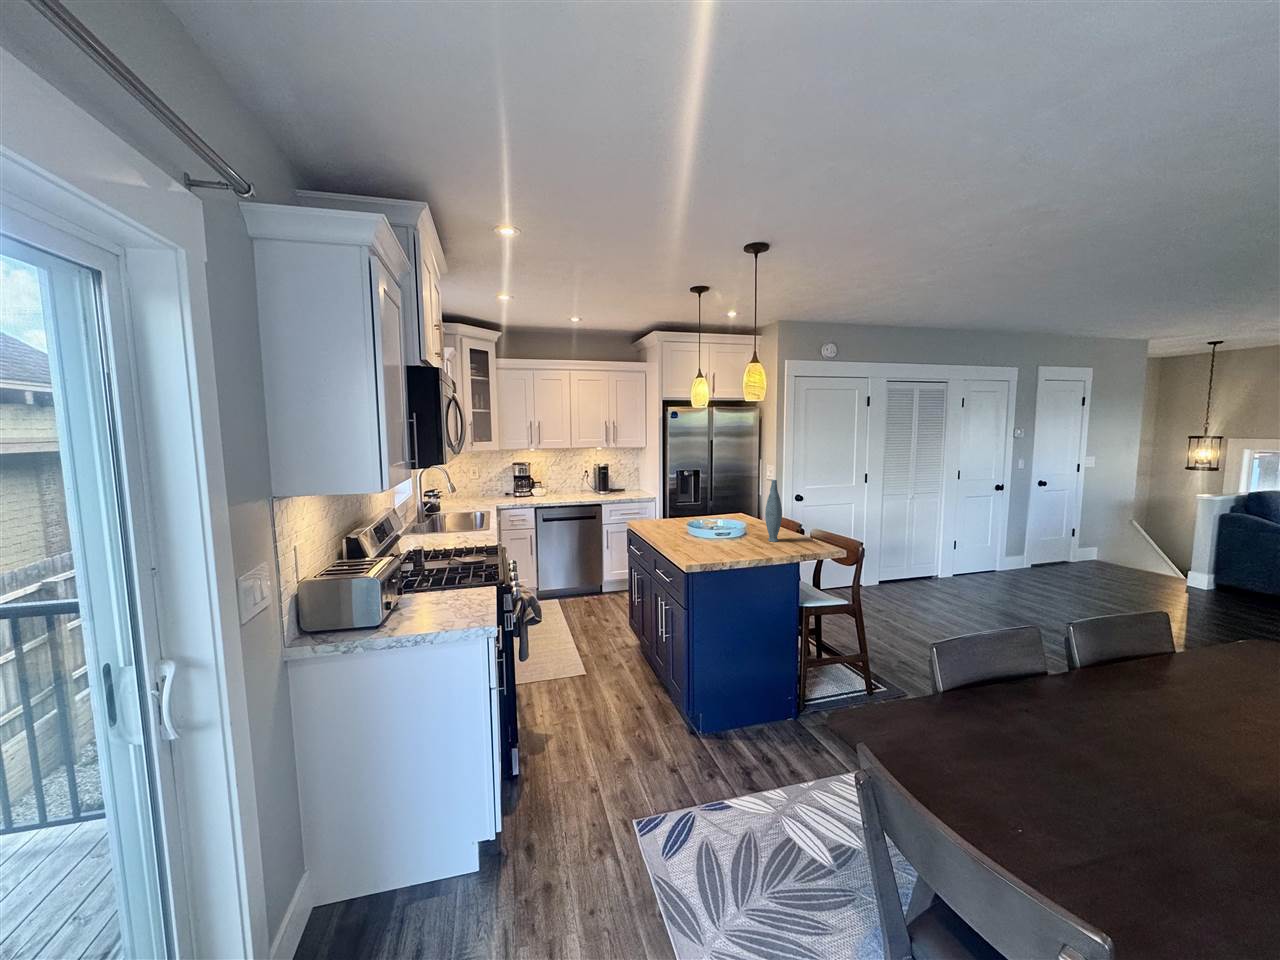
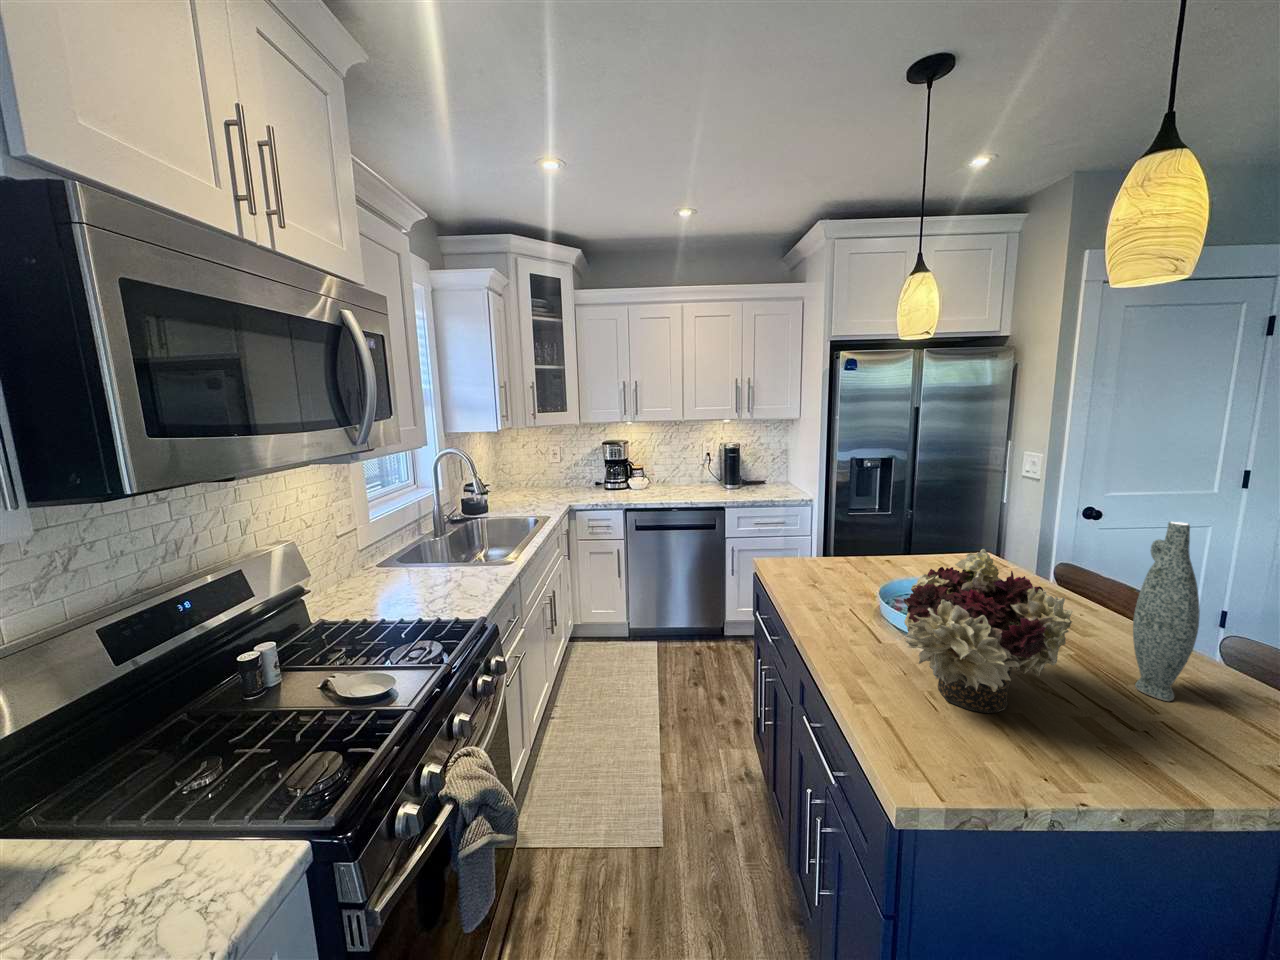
flower arrangement: none [690,491,741,549] -> present [903,549,1072,713]

